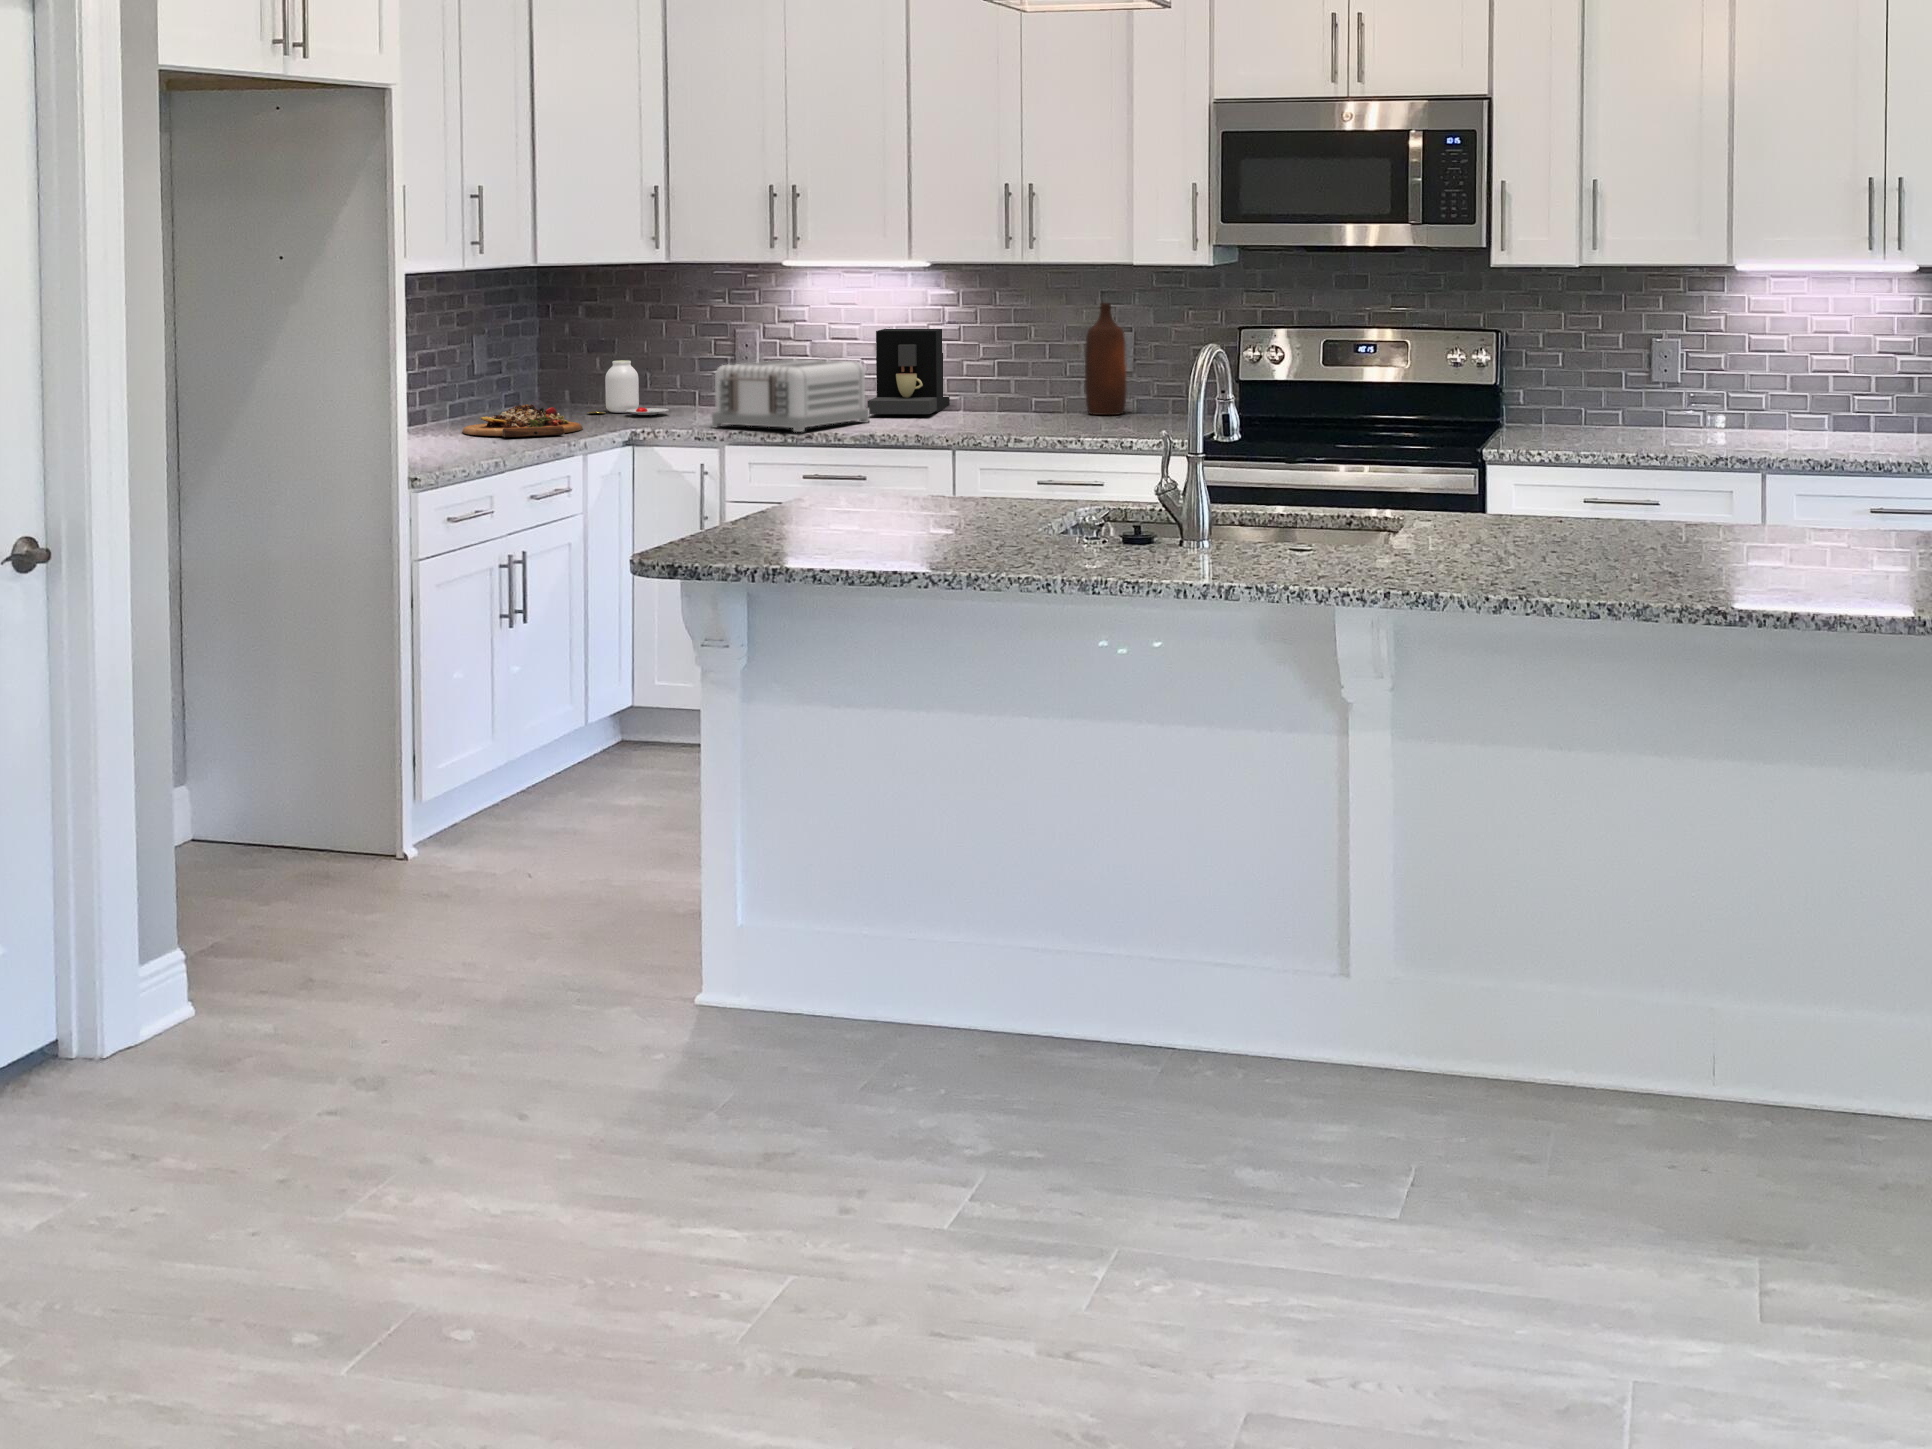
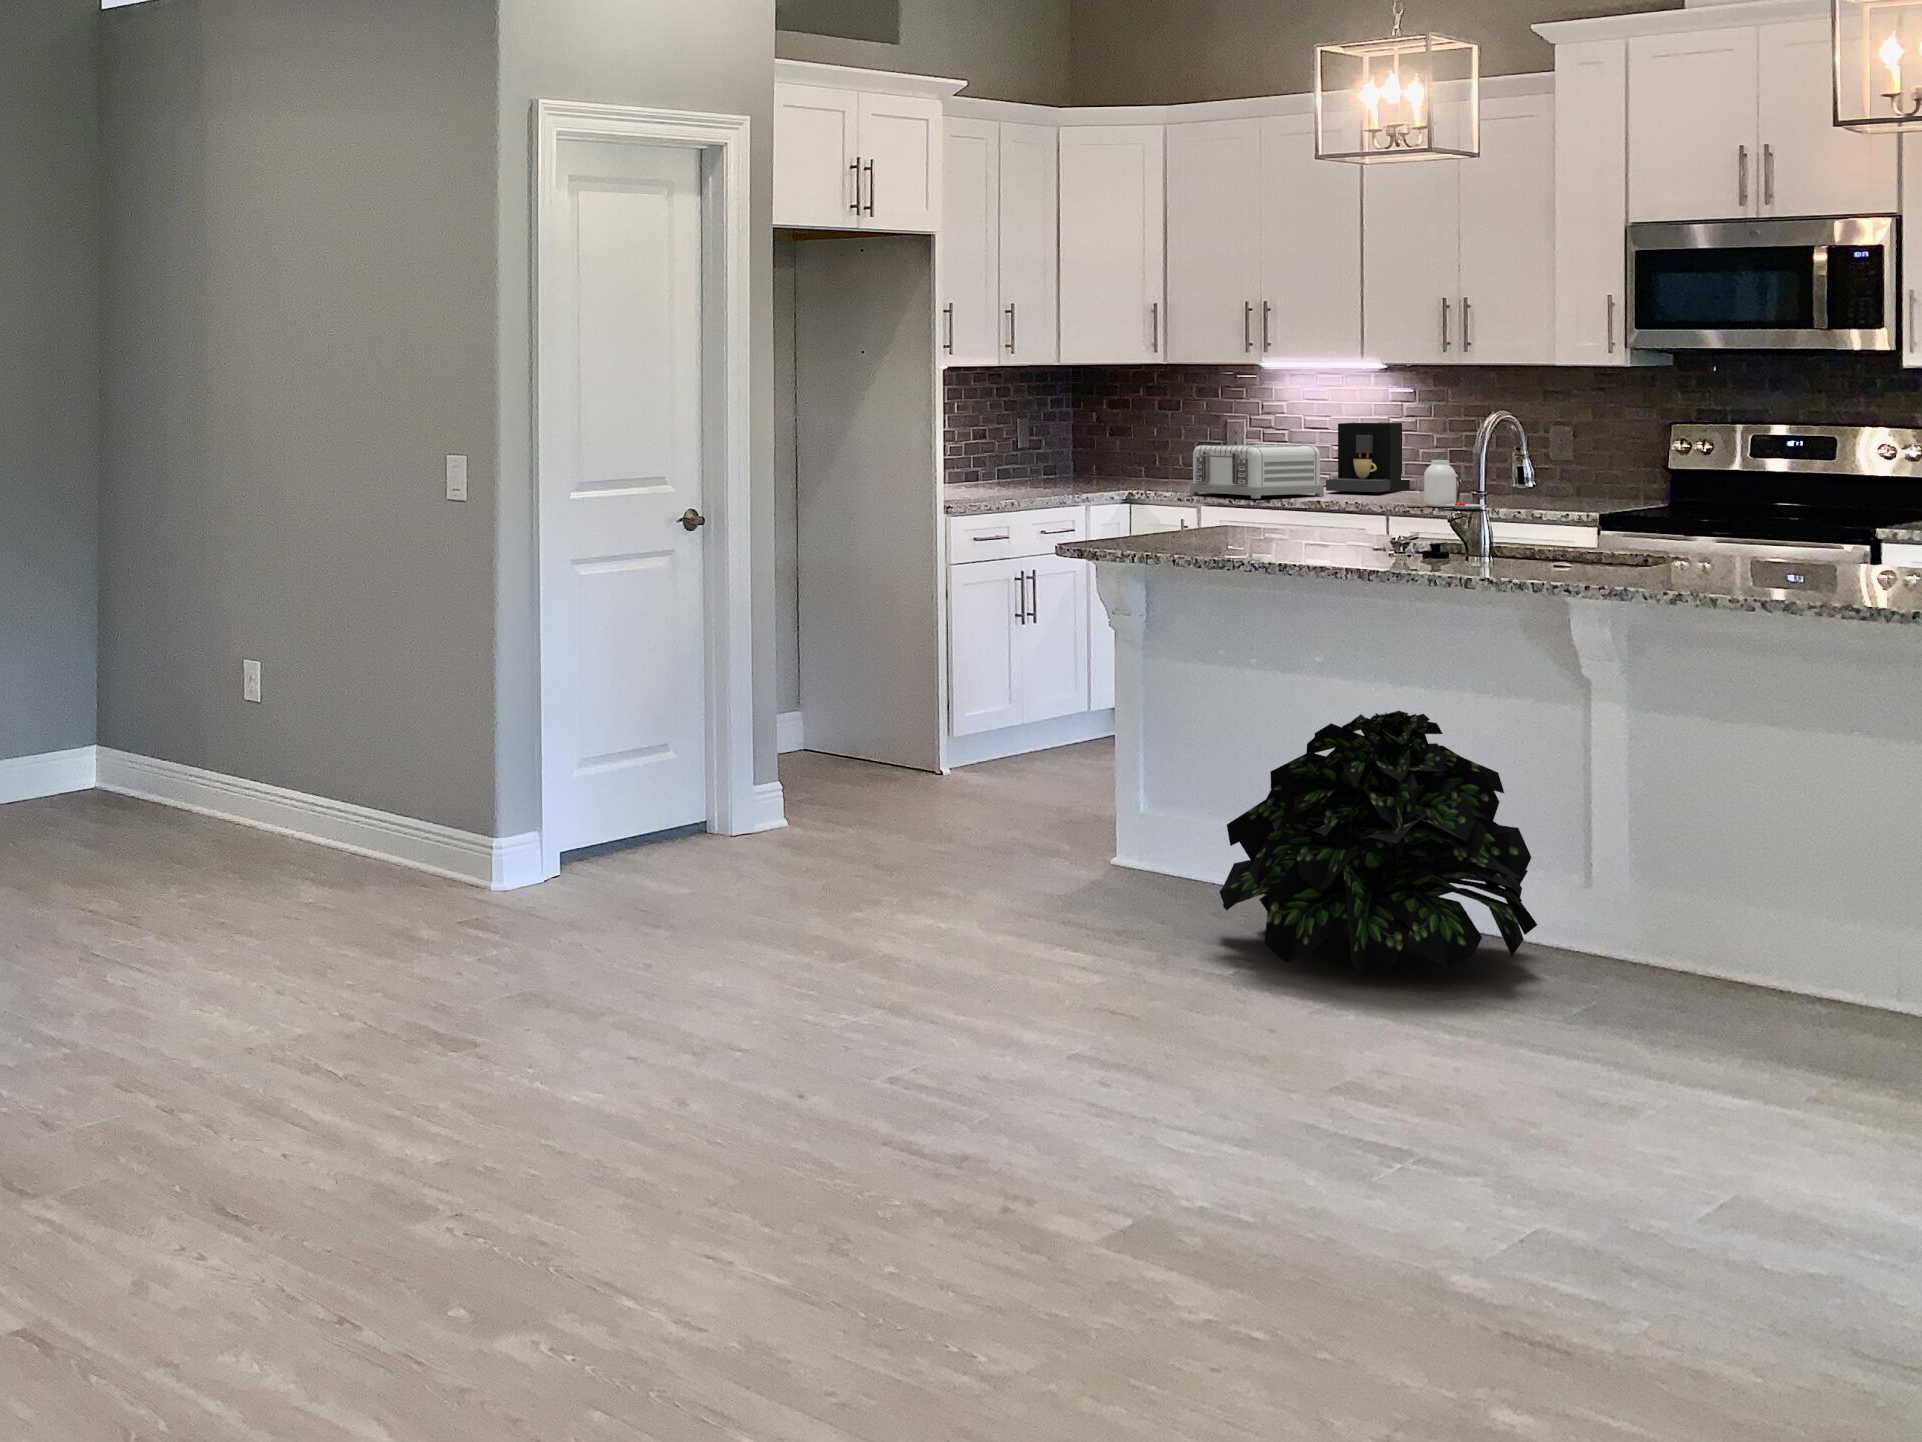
bottle: present [1085,303,1127,415] -> none [1525,402,1565,498]
jar: present [588,360,668,415] -> present [1407,460,1486,509]
cutting board: present [463,404,583,437] -> none [998,472,1089,494]
potted plant: none [929,792,1361,1222] -> present [1219,711,1537,977]

